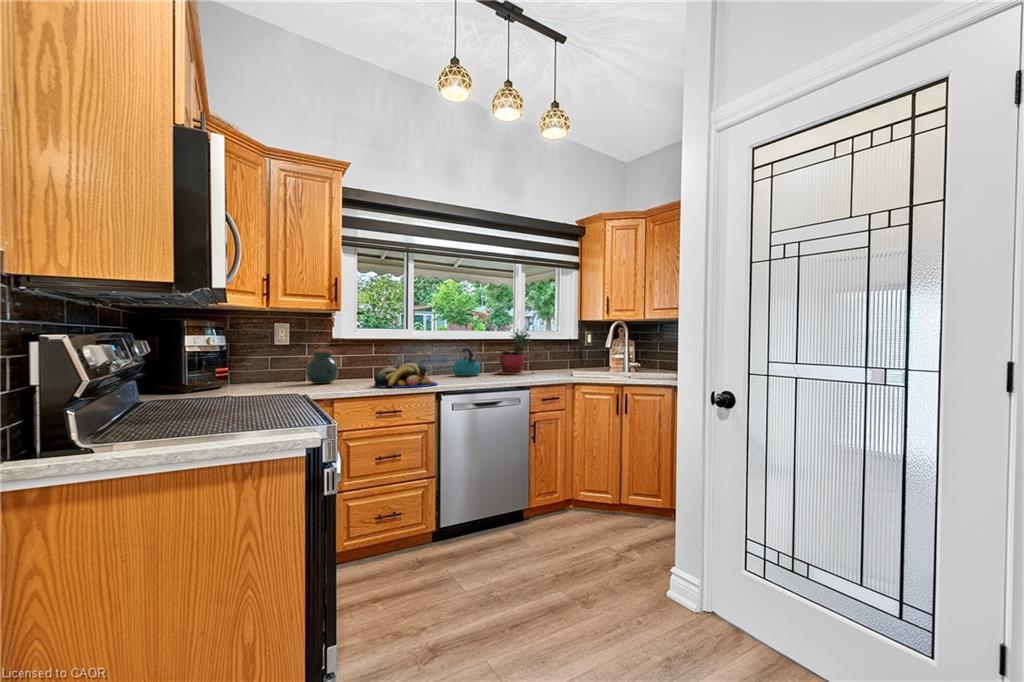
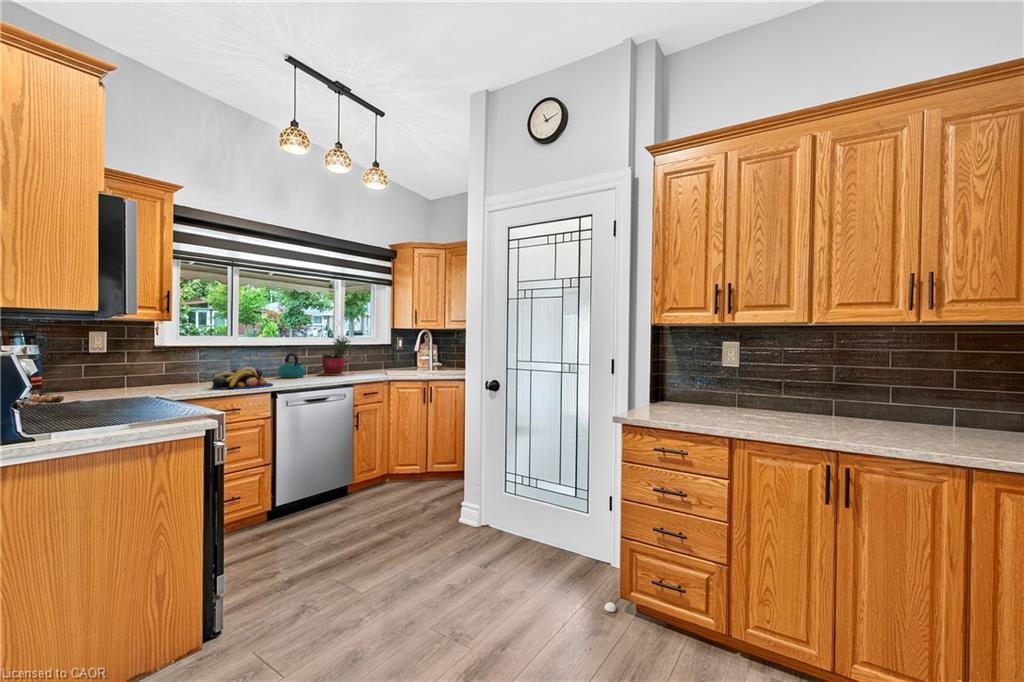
jar: present [306,350,339,384] -> none [130,357,166,389]

